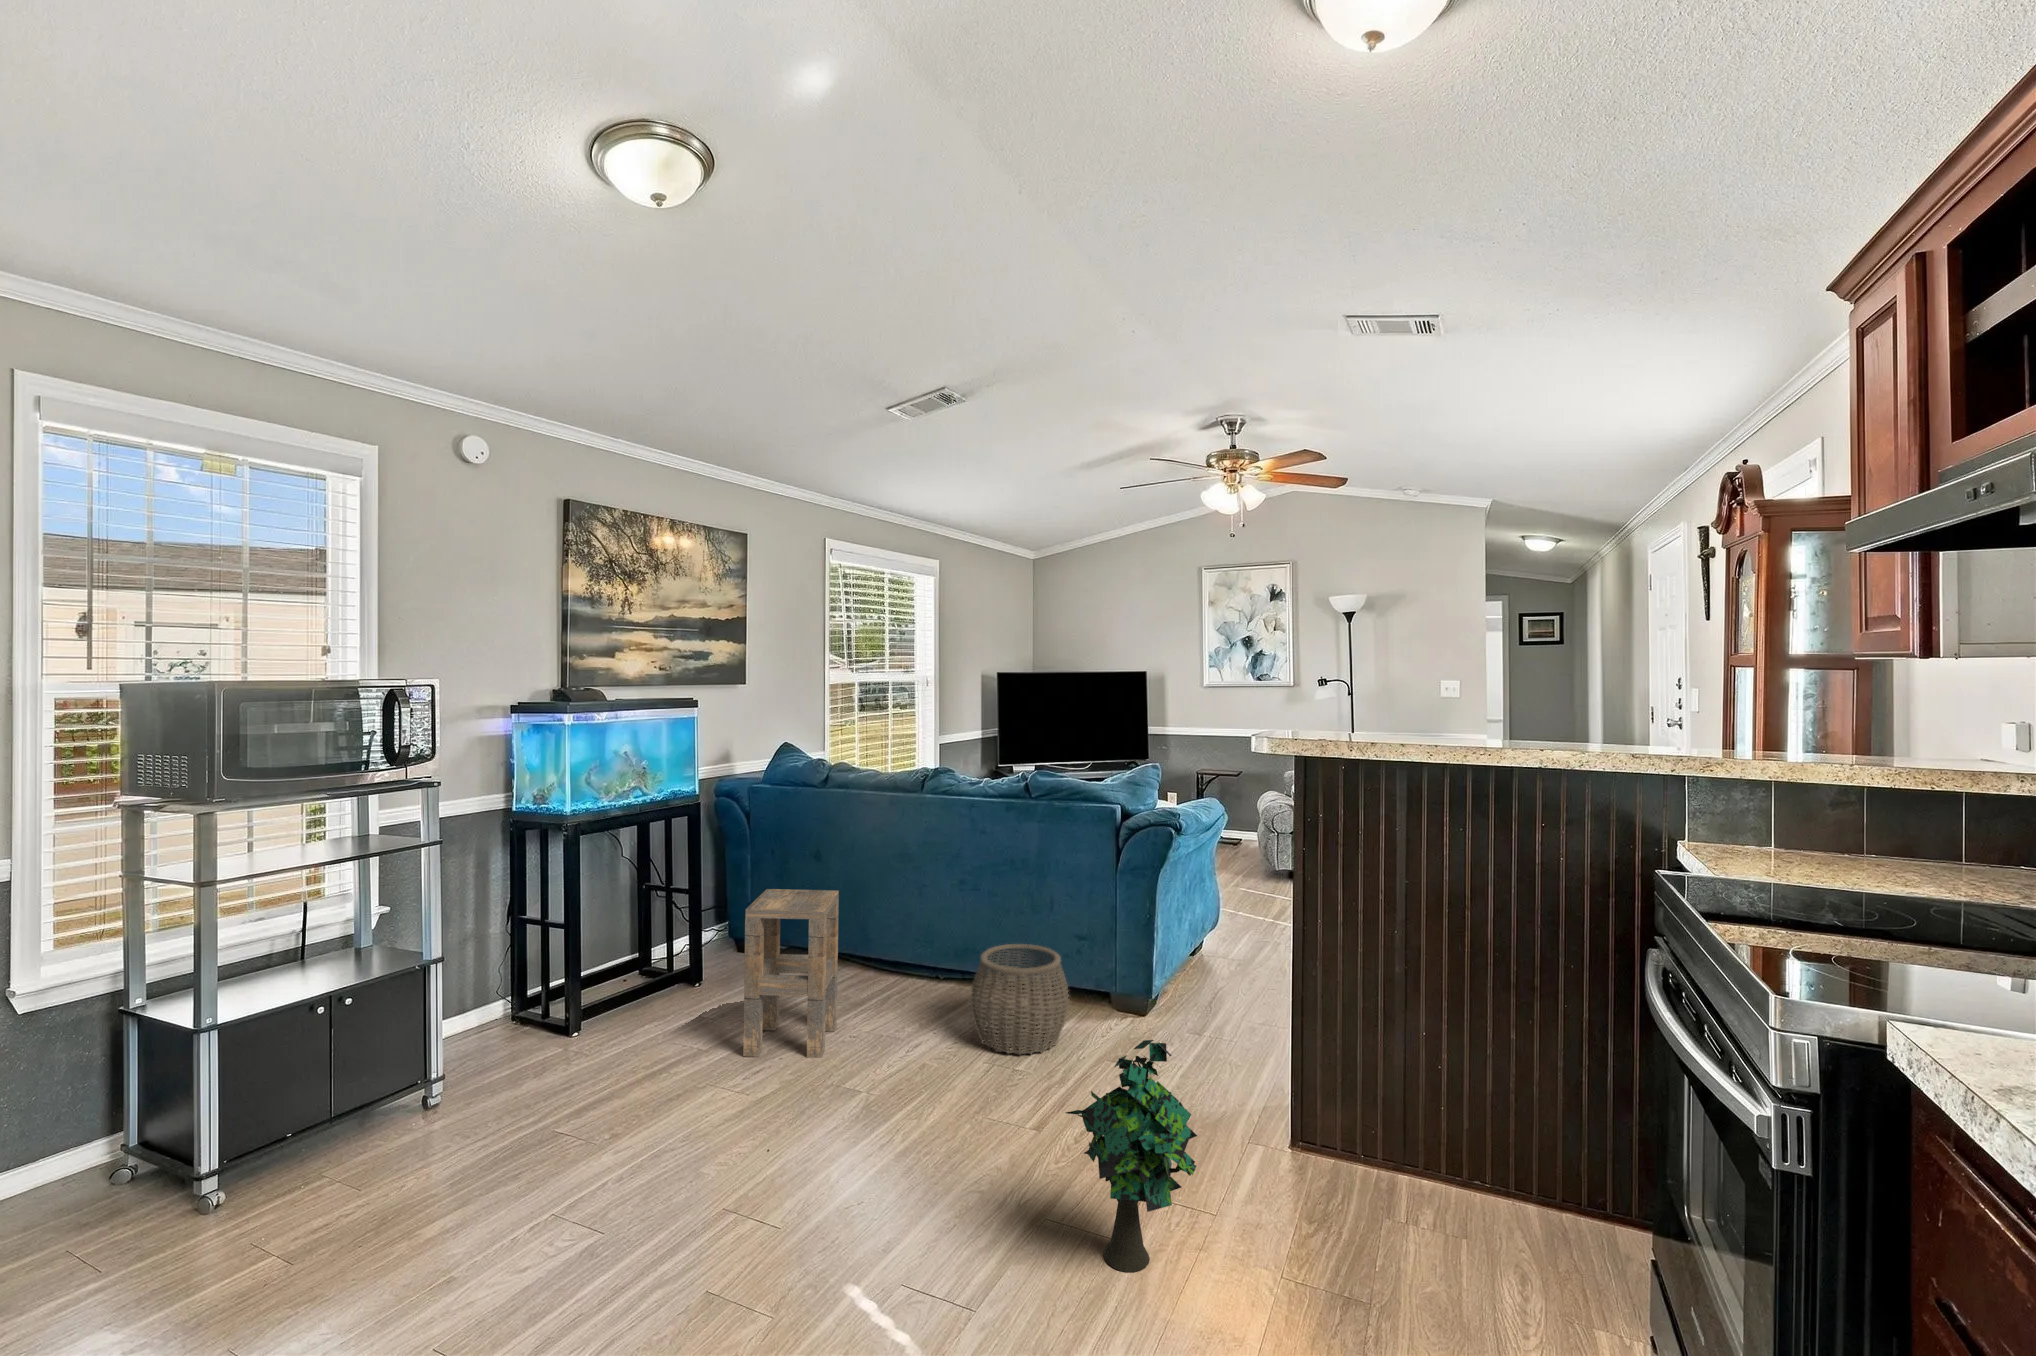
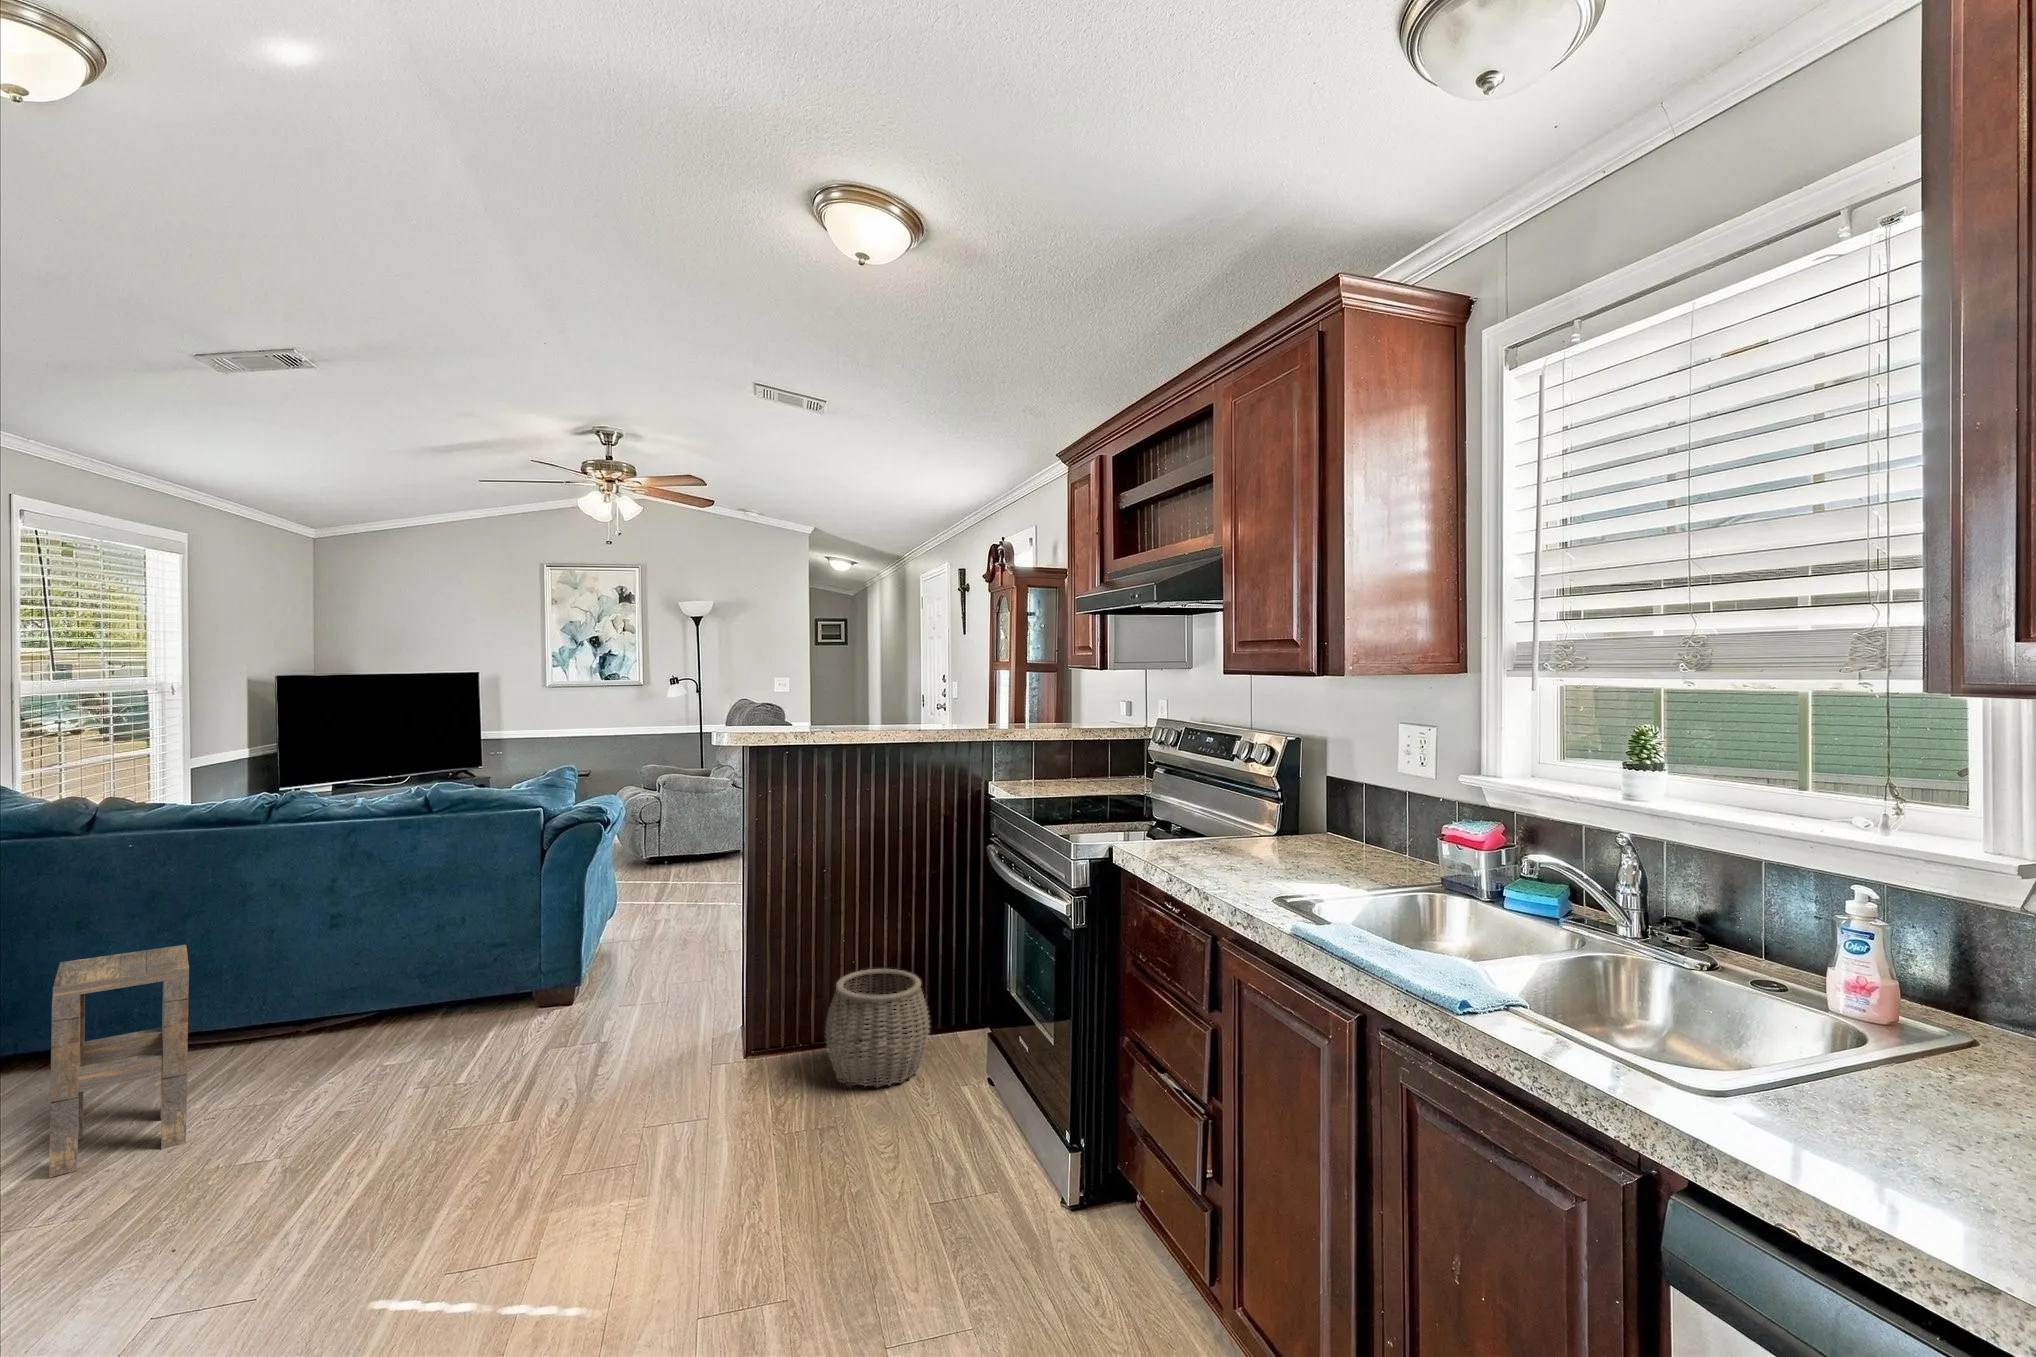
woven basket: present [970,944,1069,1055] -> present [825,969,930,1087]
decorative plant: present [1066,1040,1197,1272] -> none [591,983,711,1181]

